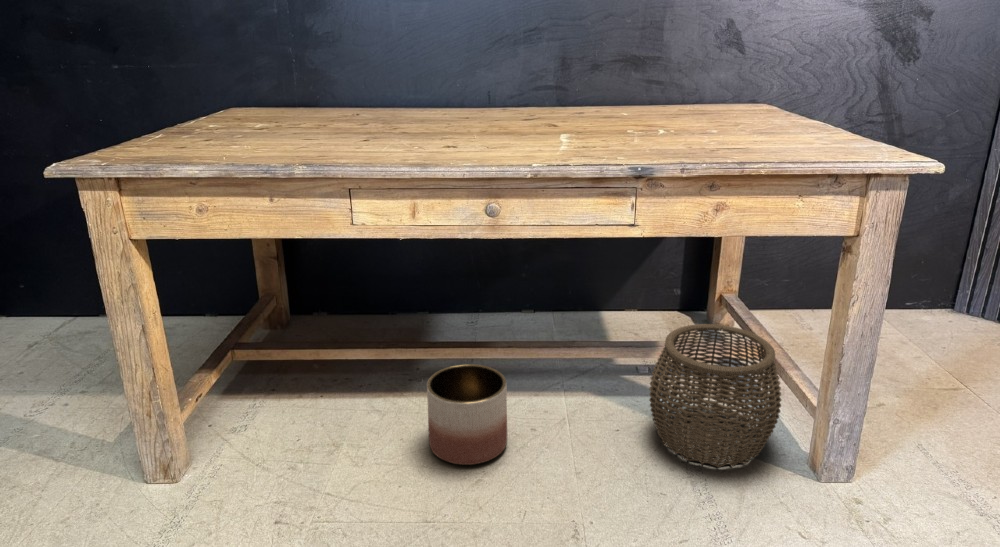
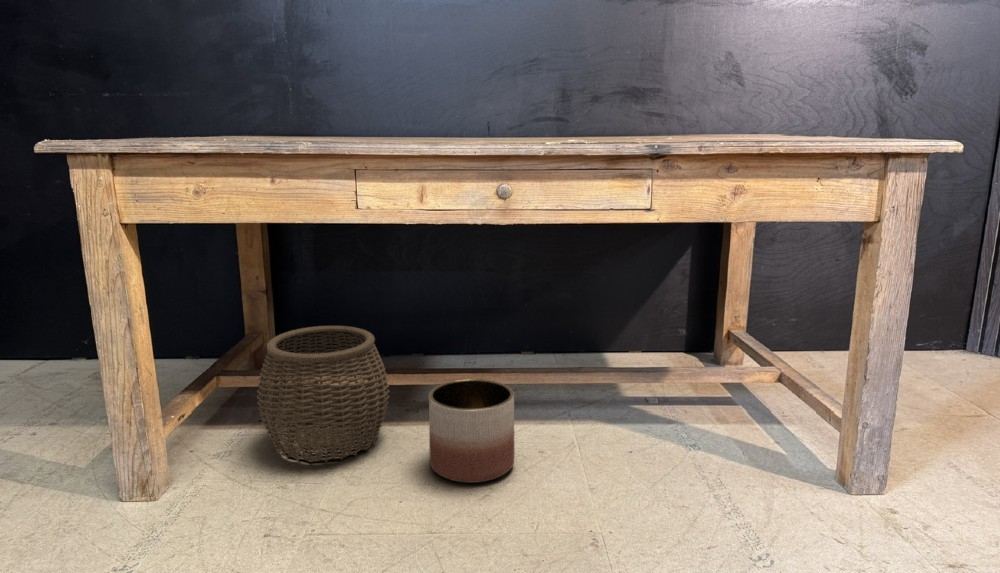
woven basket: present [649,324,781,467] -> present [257,326,389,462]

